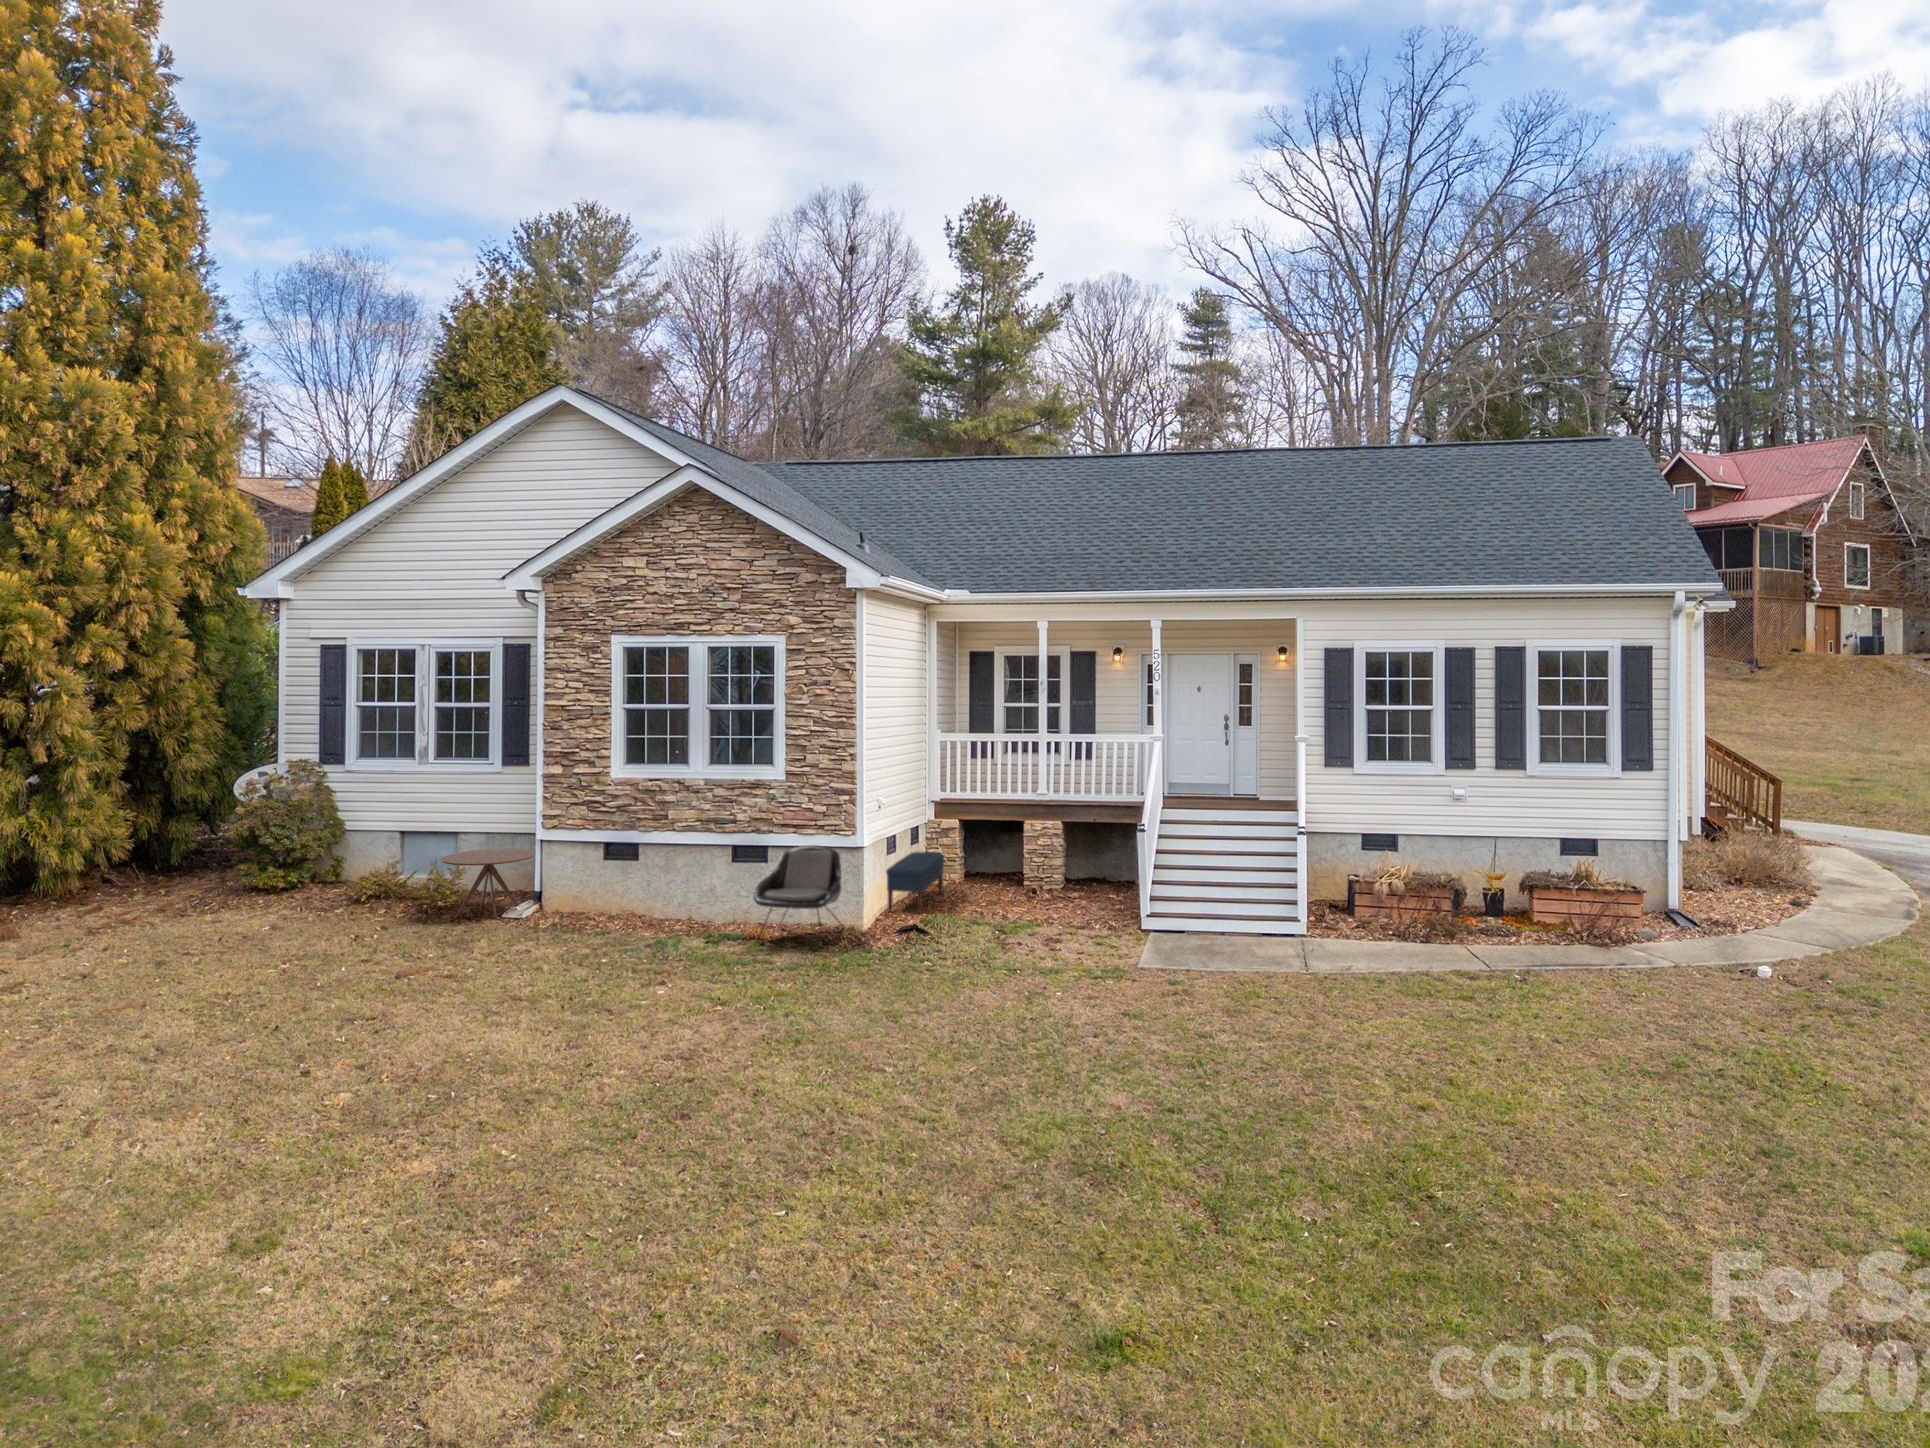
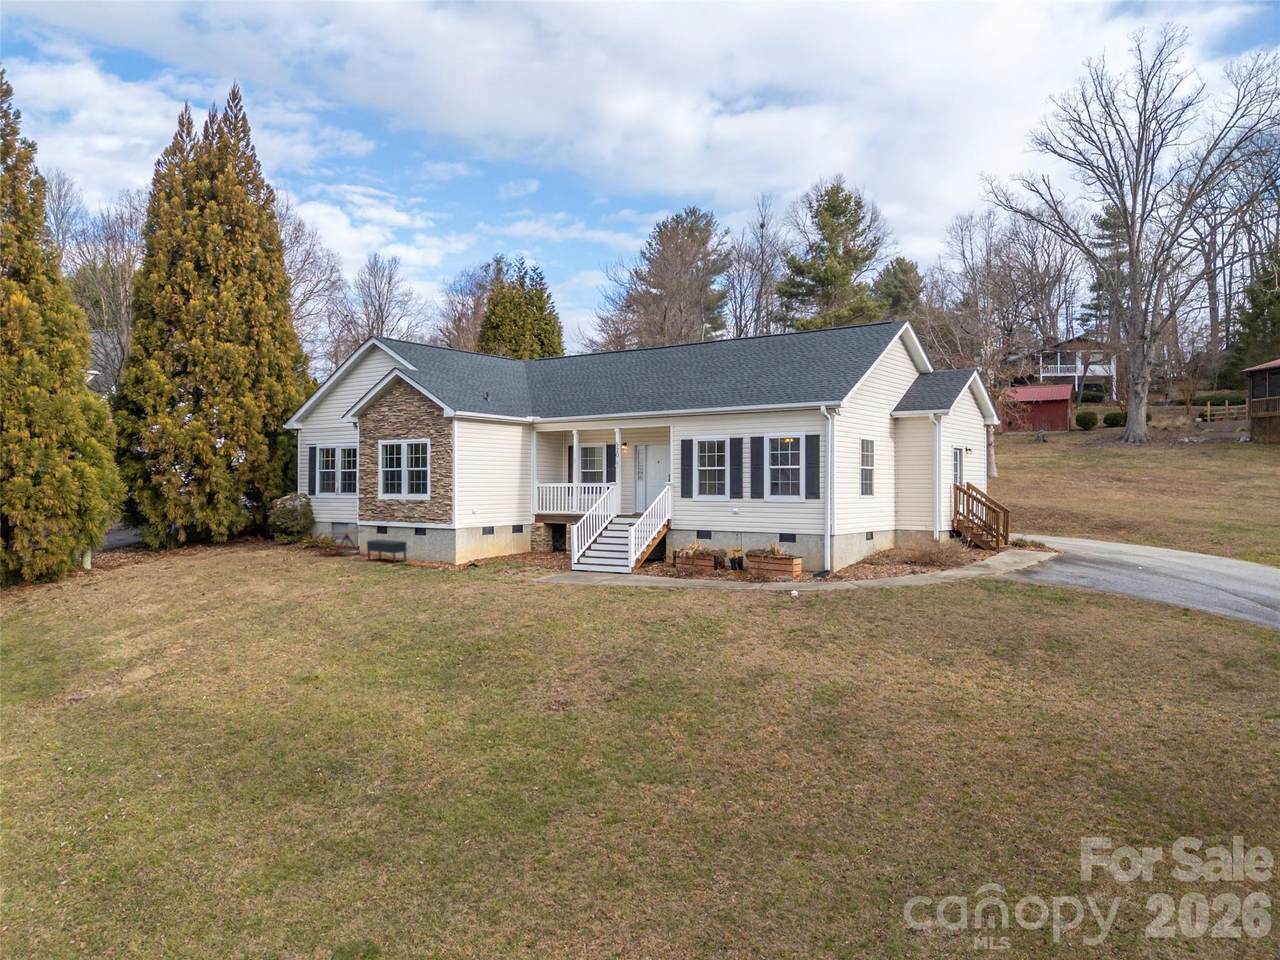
lounge chair: present [754,845,844,948] -> none [406,528,447,568]
bench: present [886,852,945,913] -> present [367,539,407,562]

